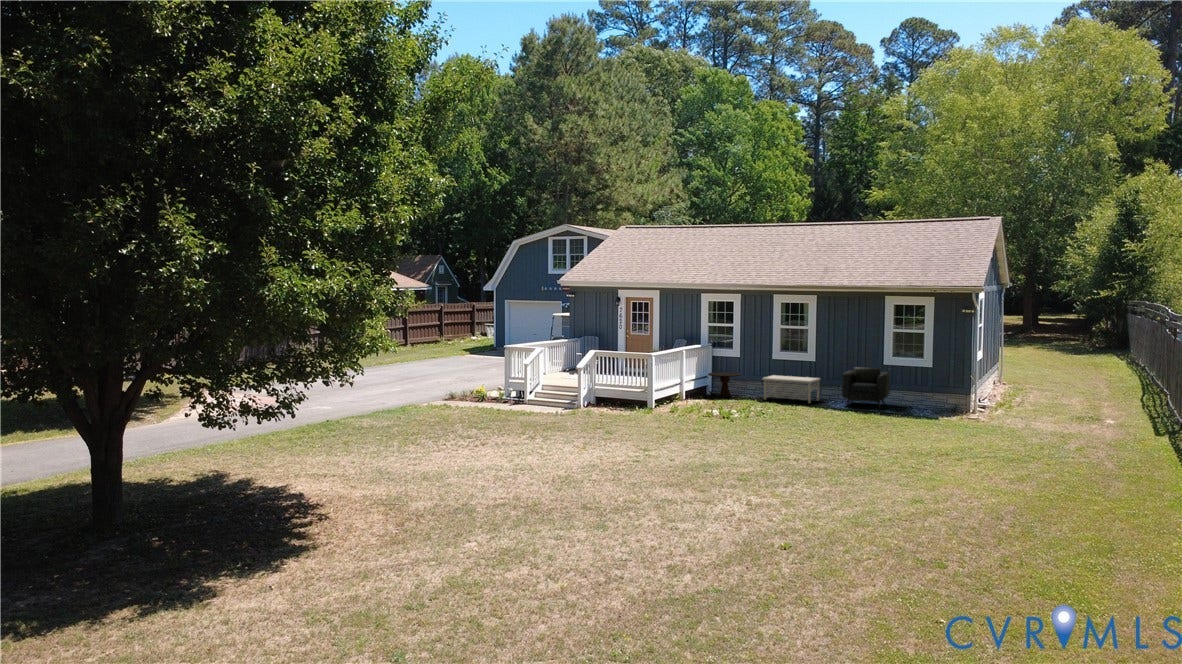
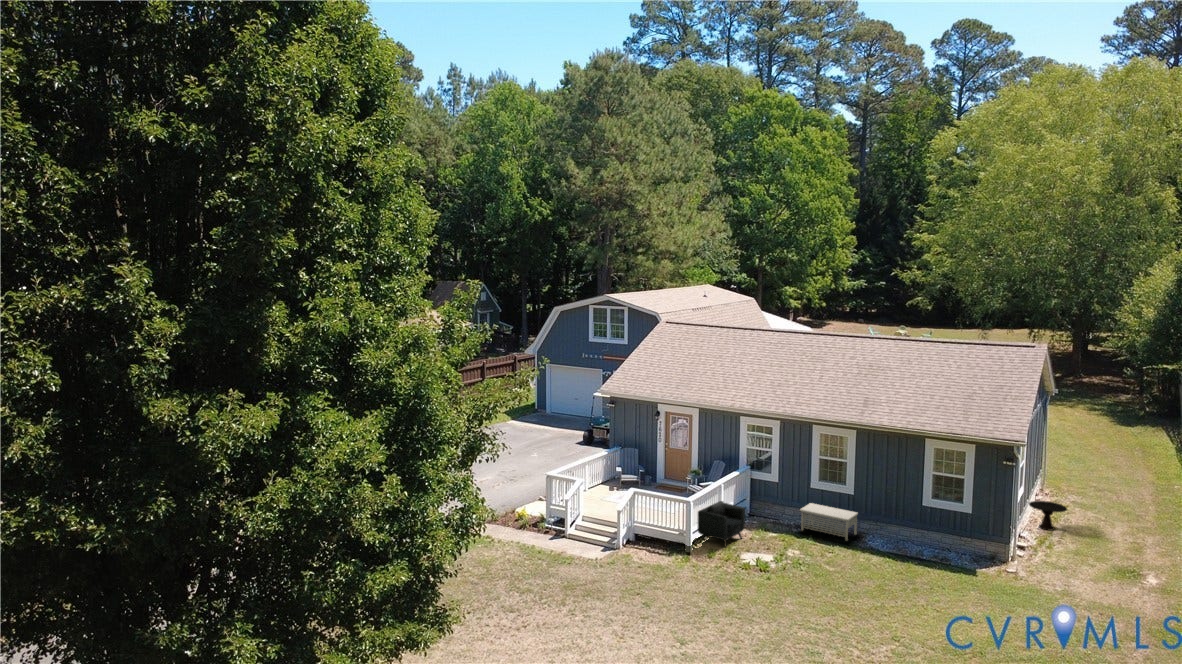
armchair: present [842,367,890,408] -> present [698,501,745,547]
side table: present [708,372,742,397] -> present [1029,501,1067,531]

